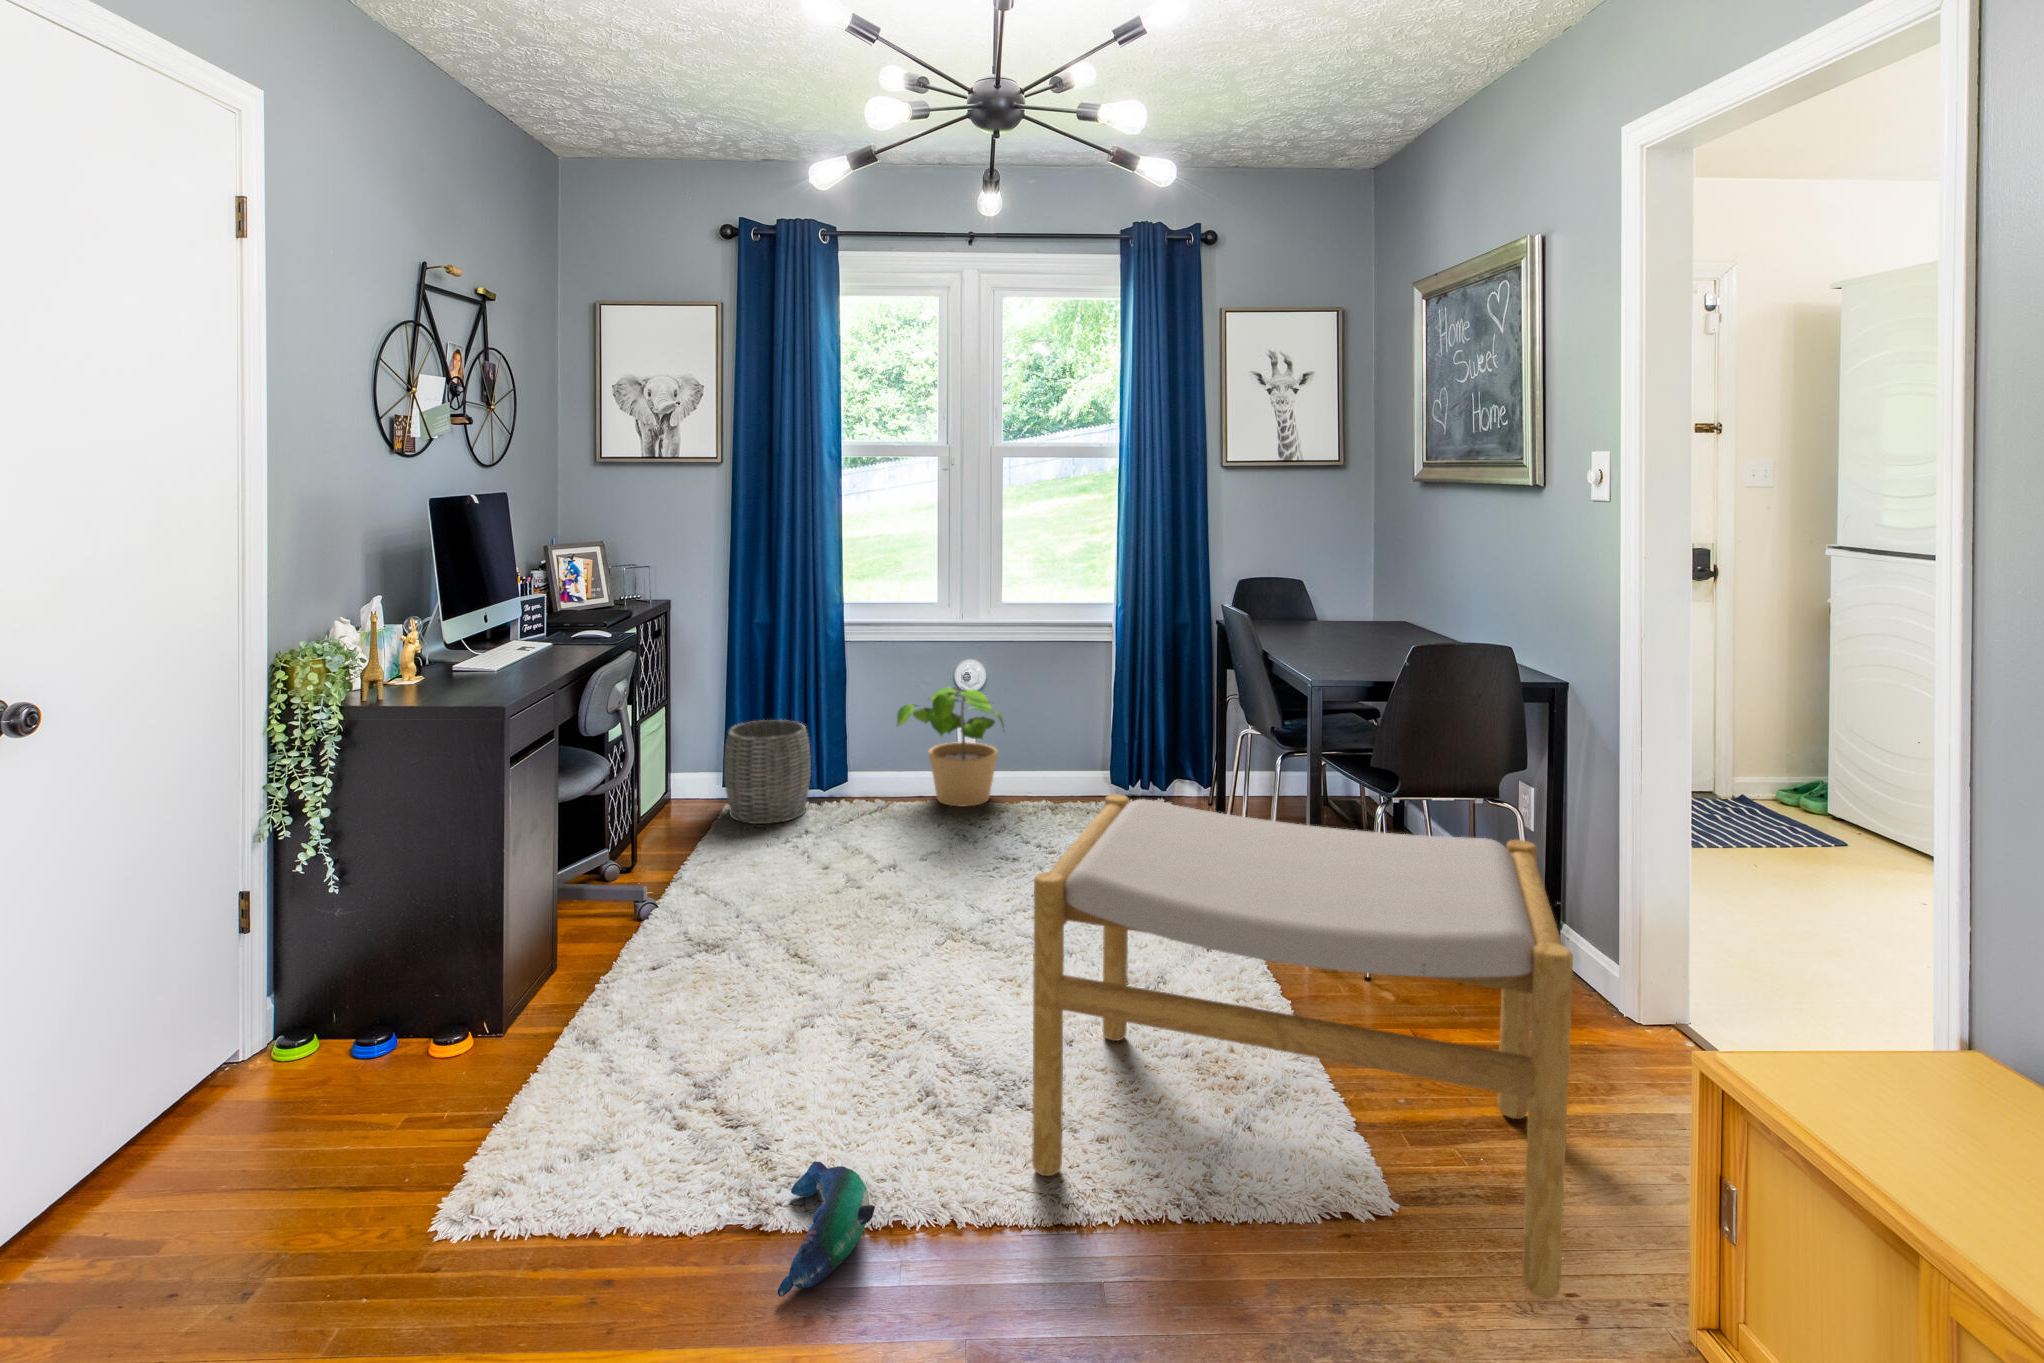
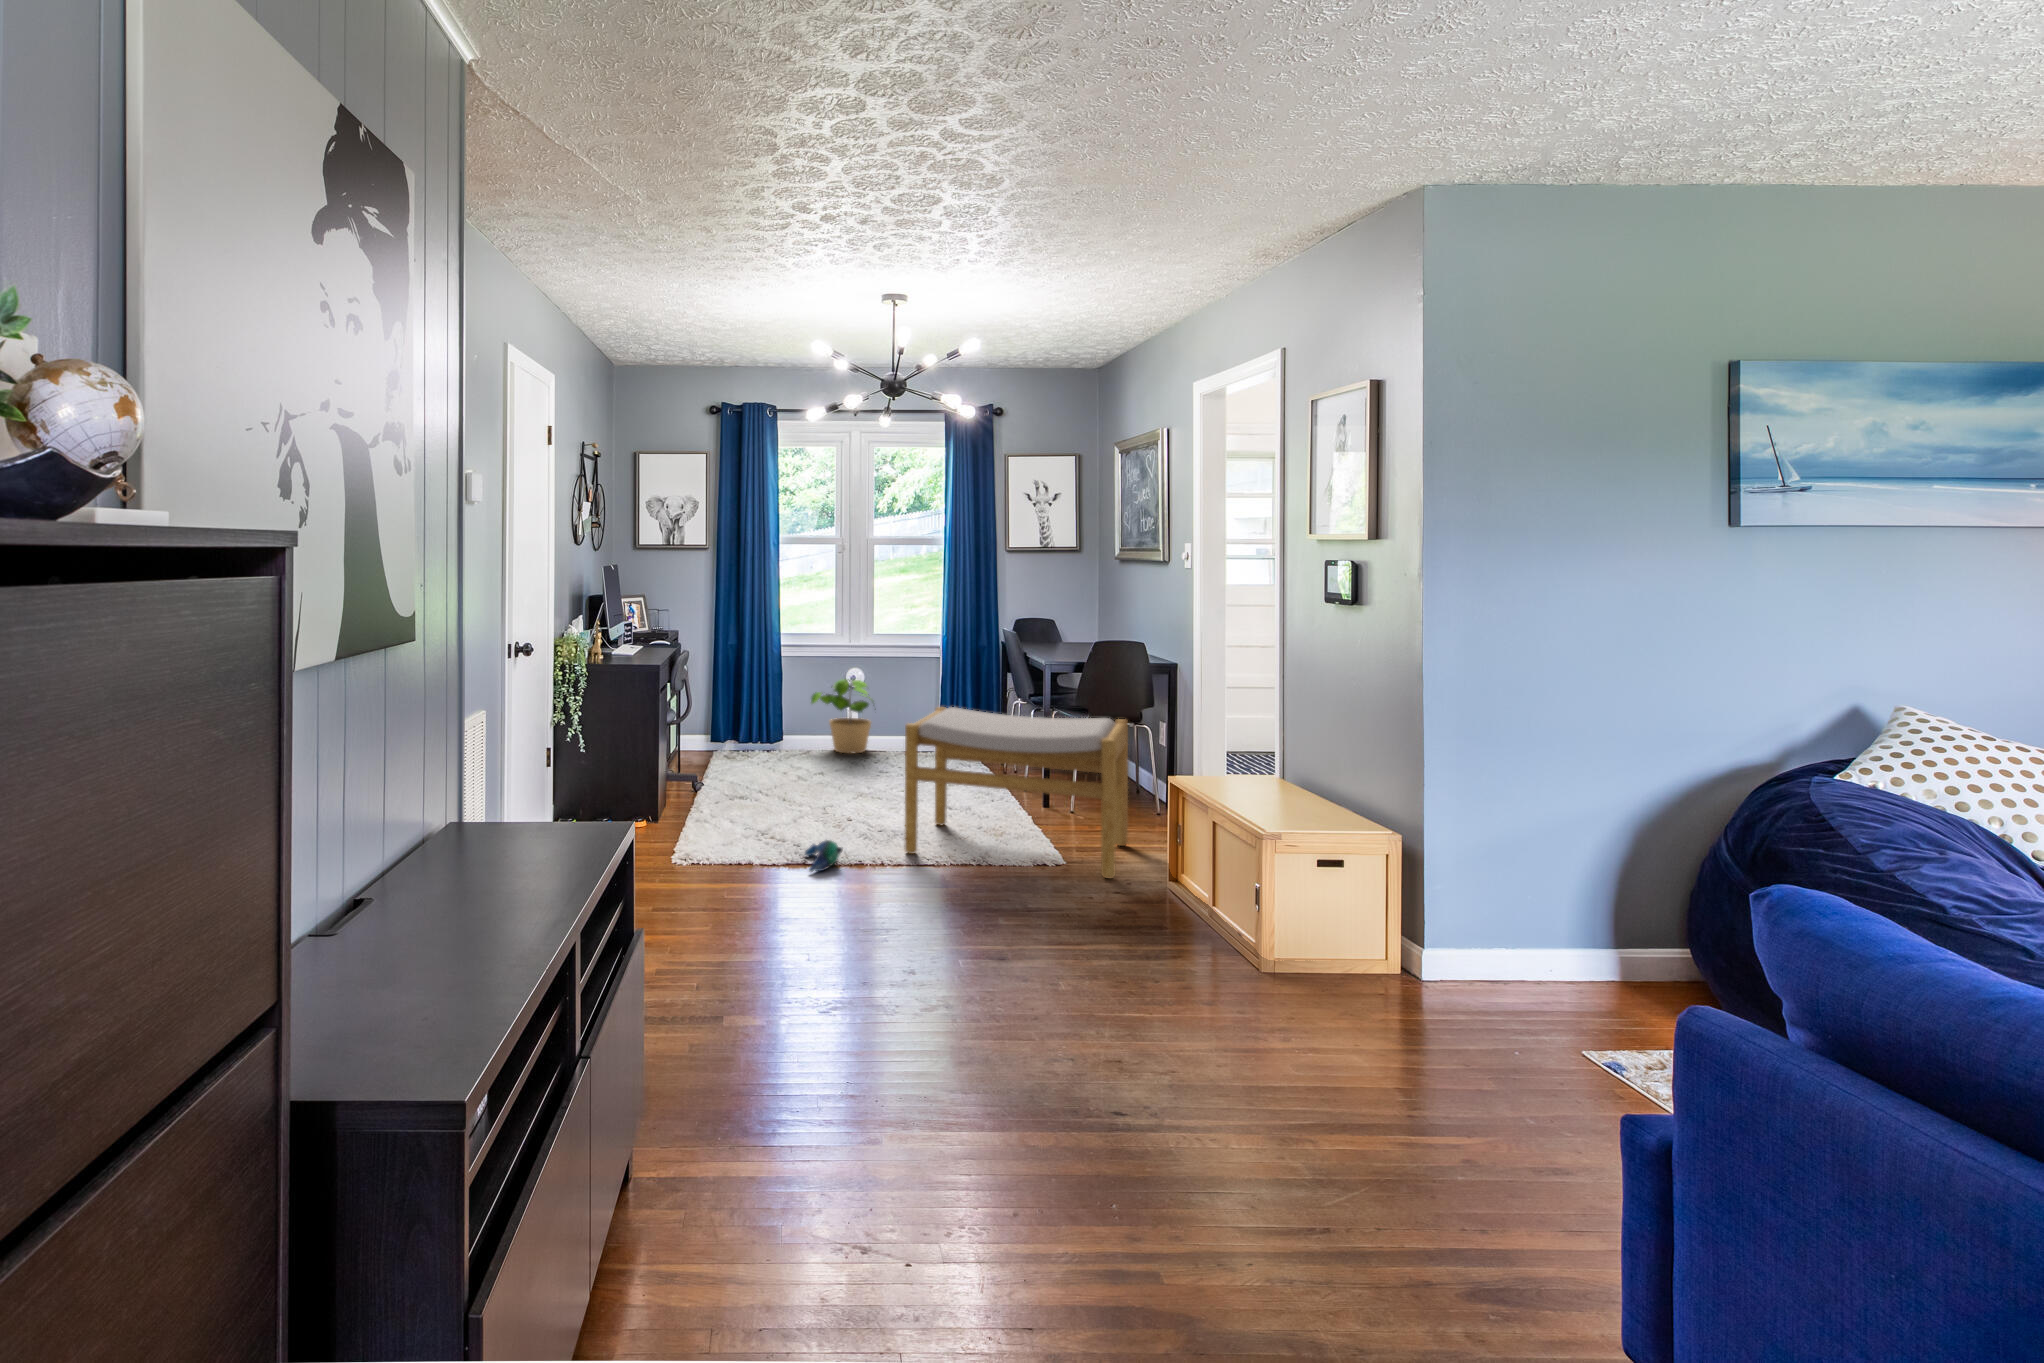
woven basket: present [724,720,811,824] -> none [711,701,761,758]

